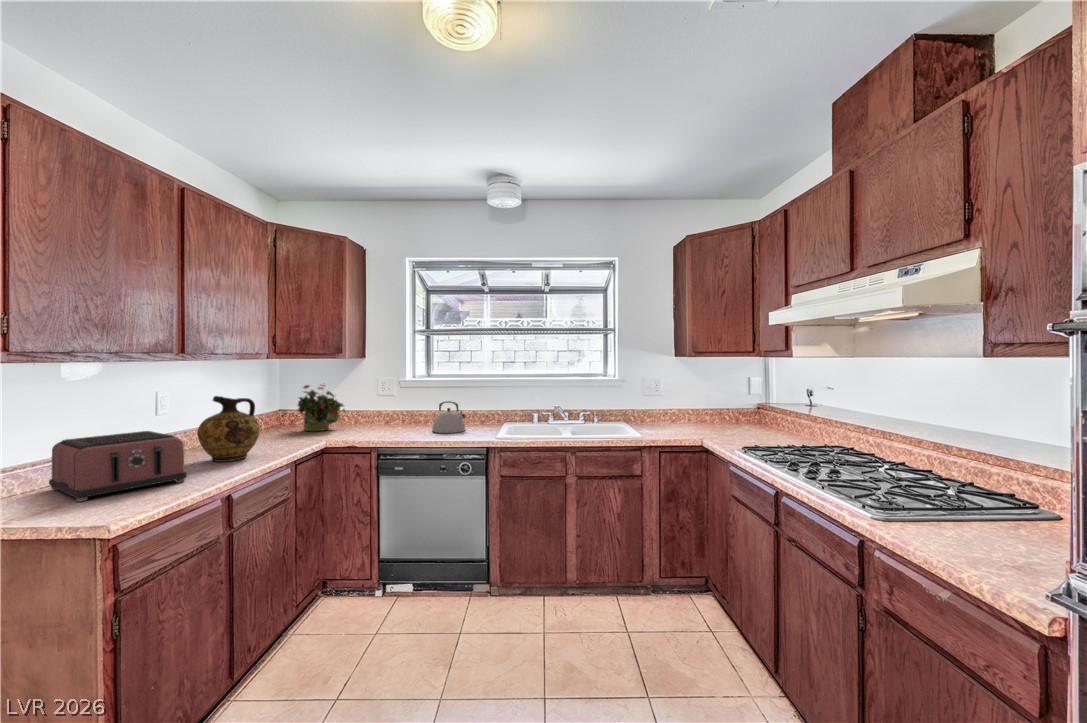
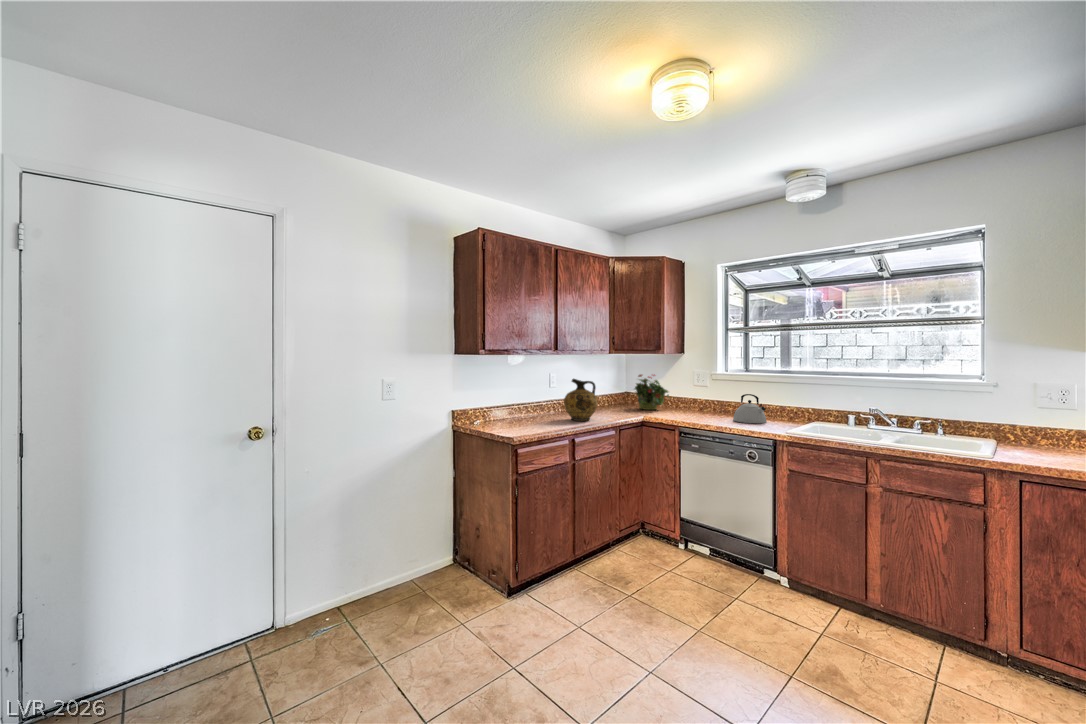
toaster: present [49,431,187,502] -> none [499,397,551,430]

